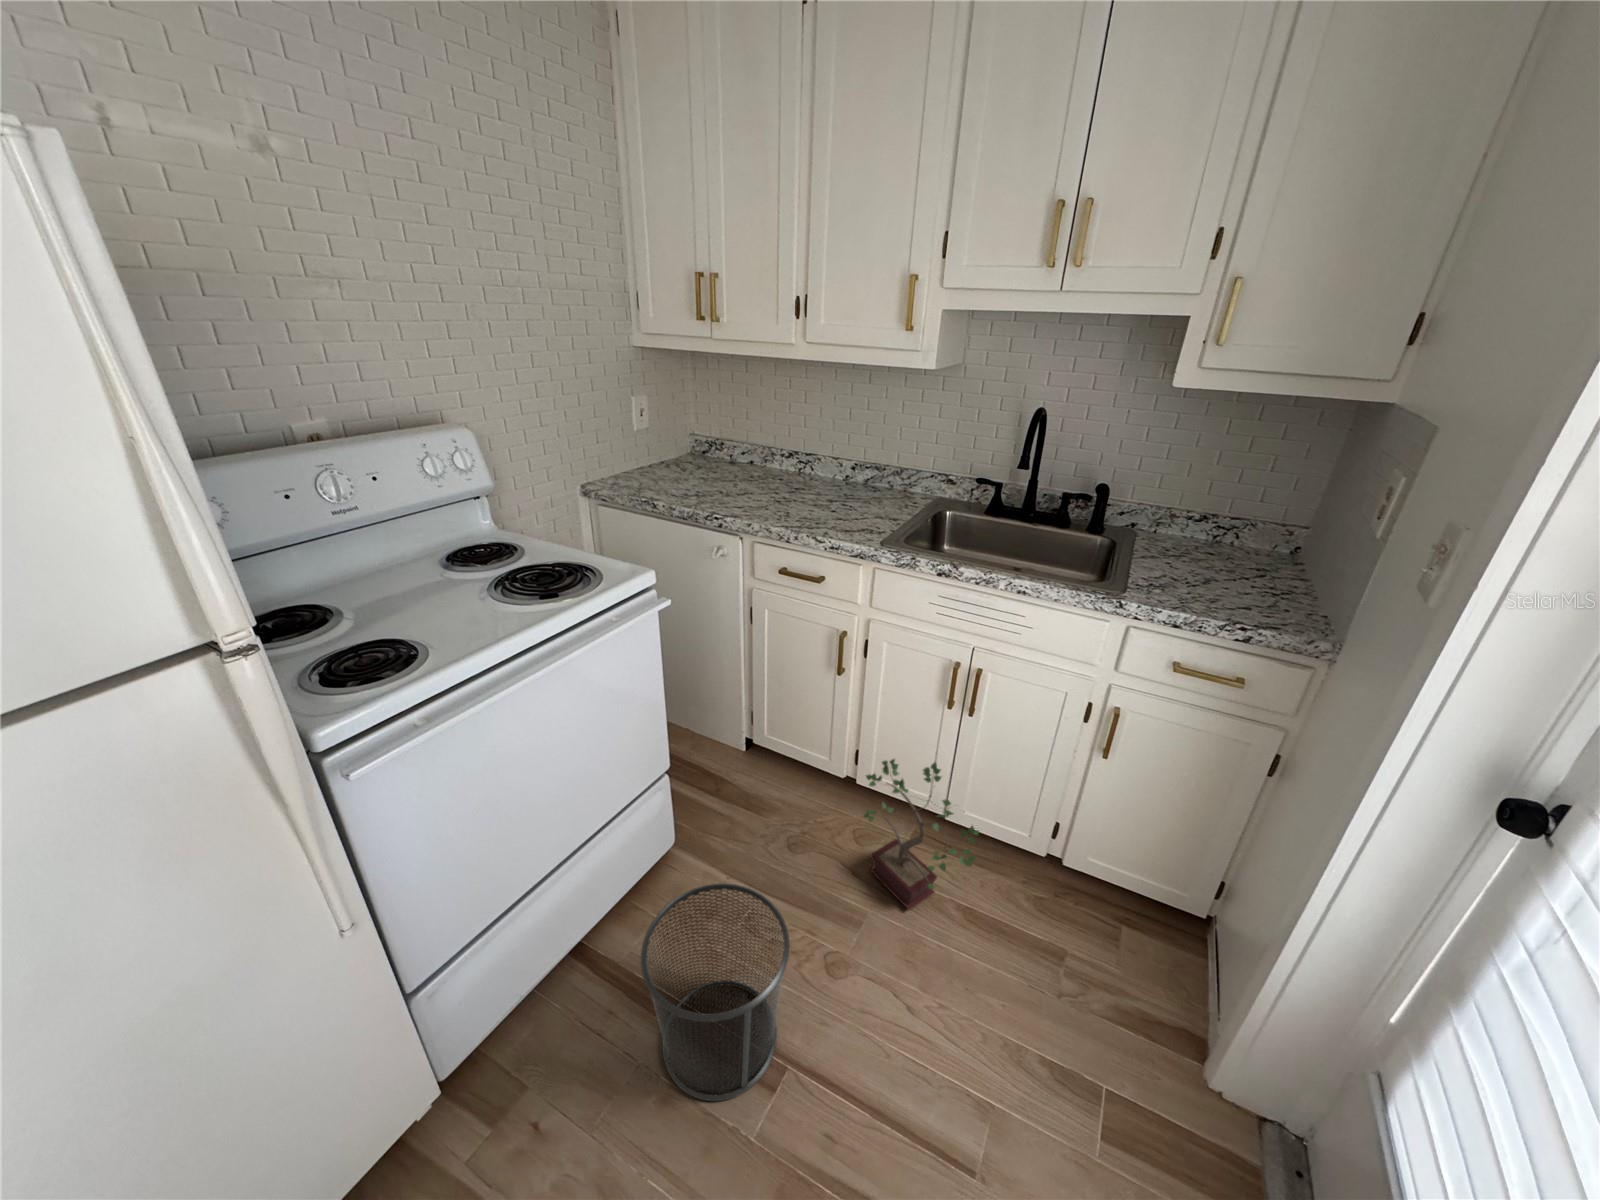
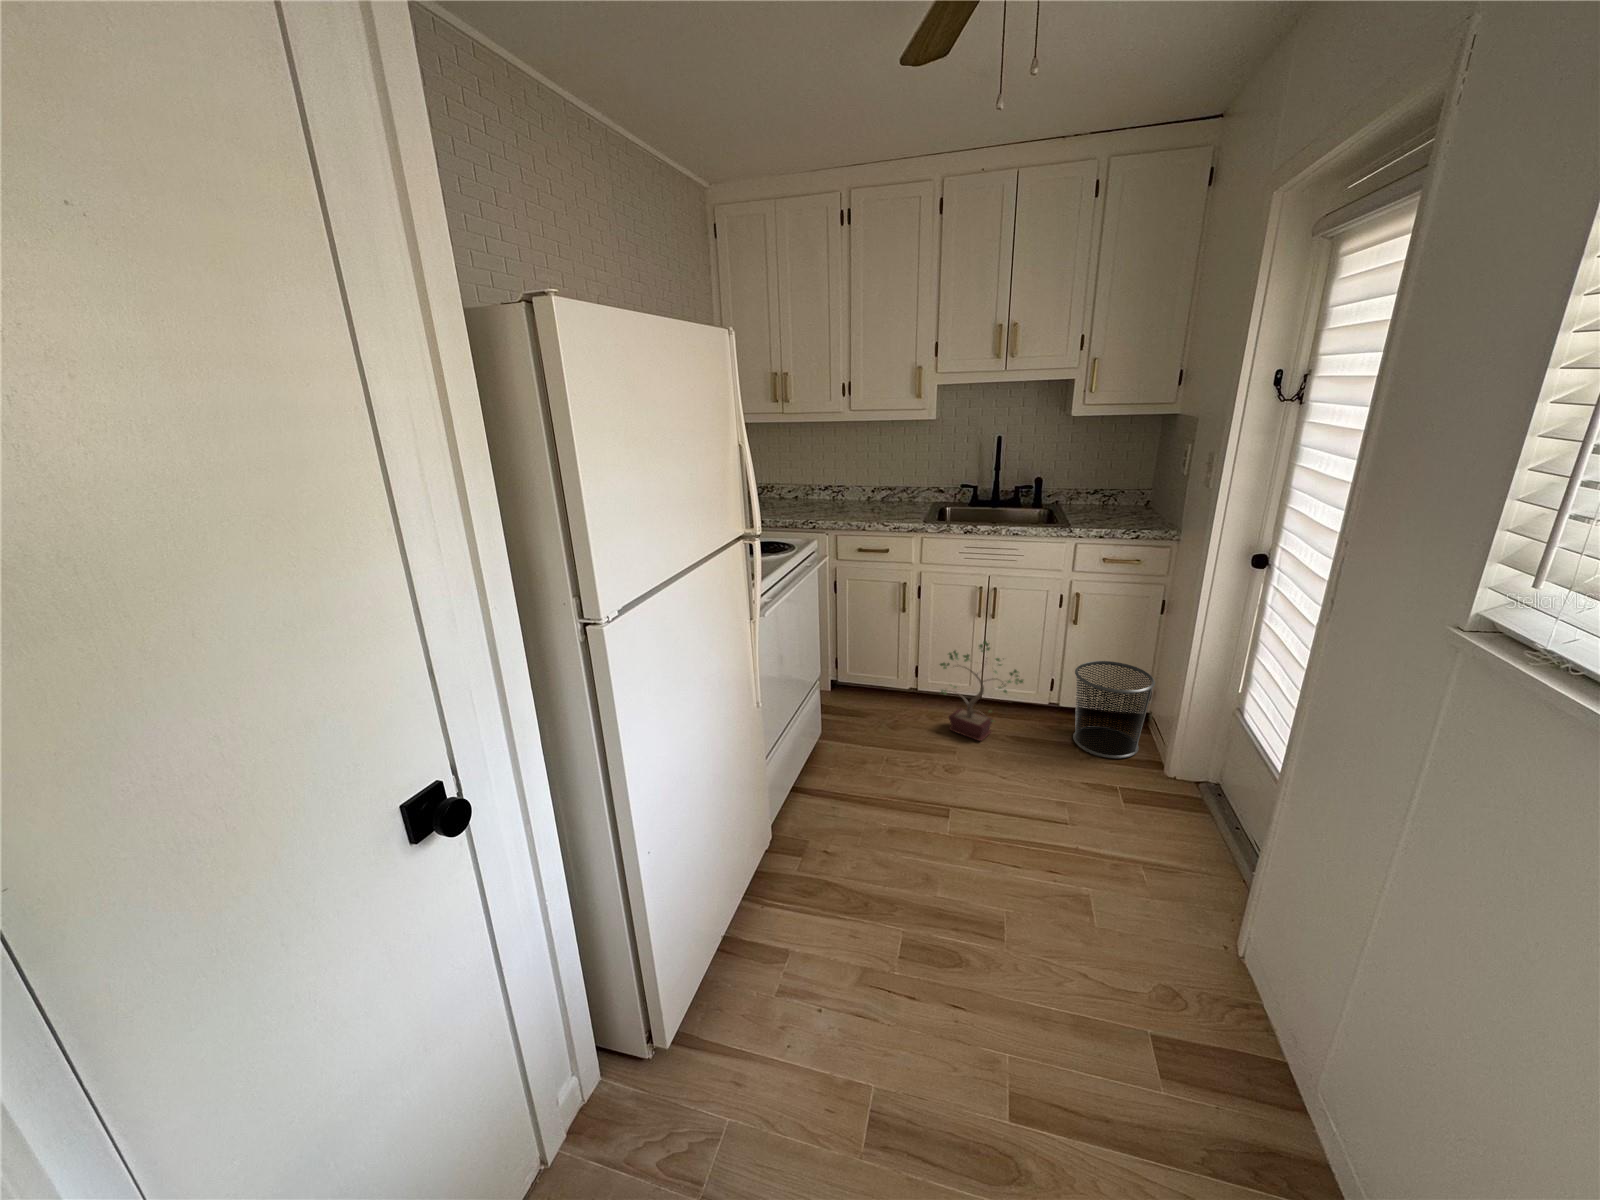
waste bin: present [641,883,790,1101] -> present [1073,661,1155,759]

